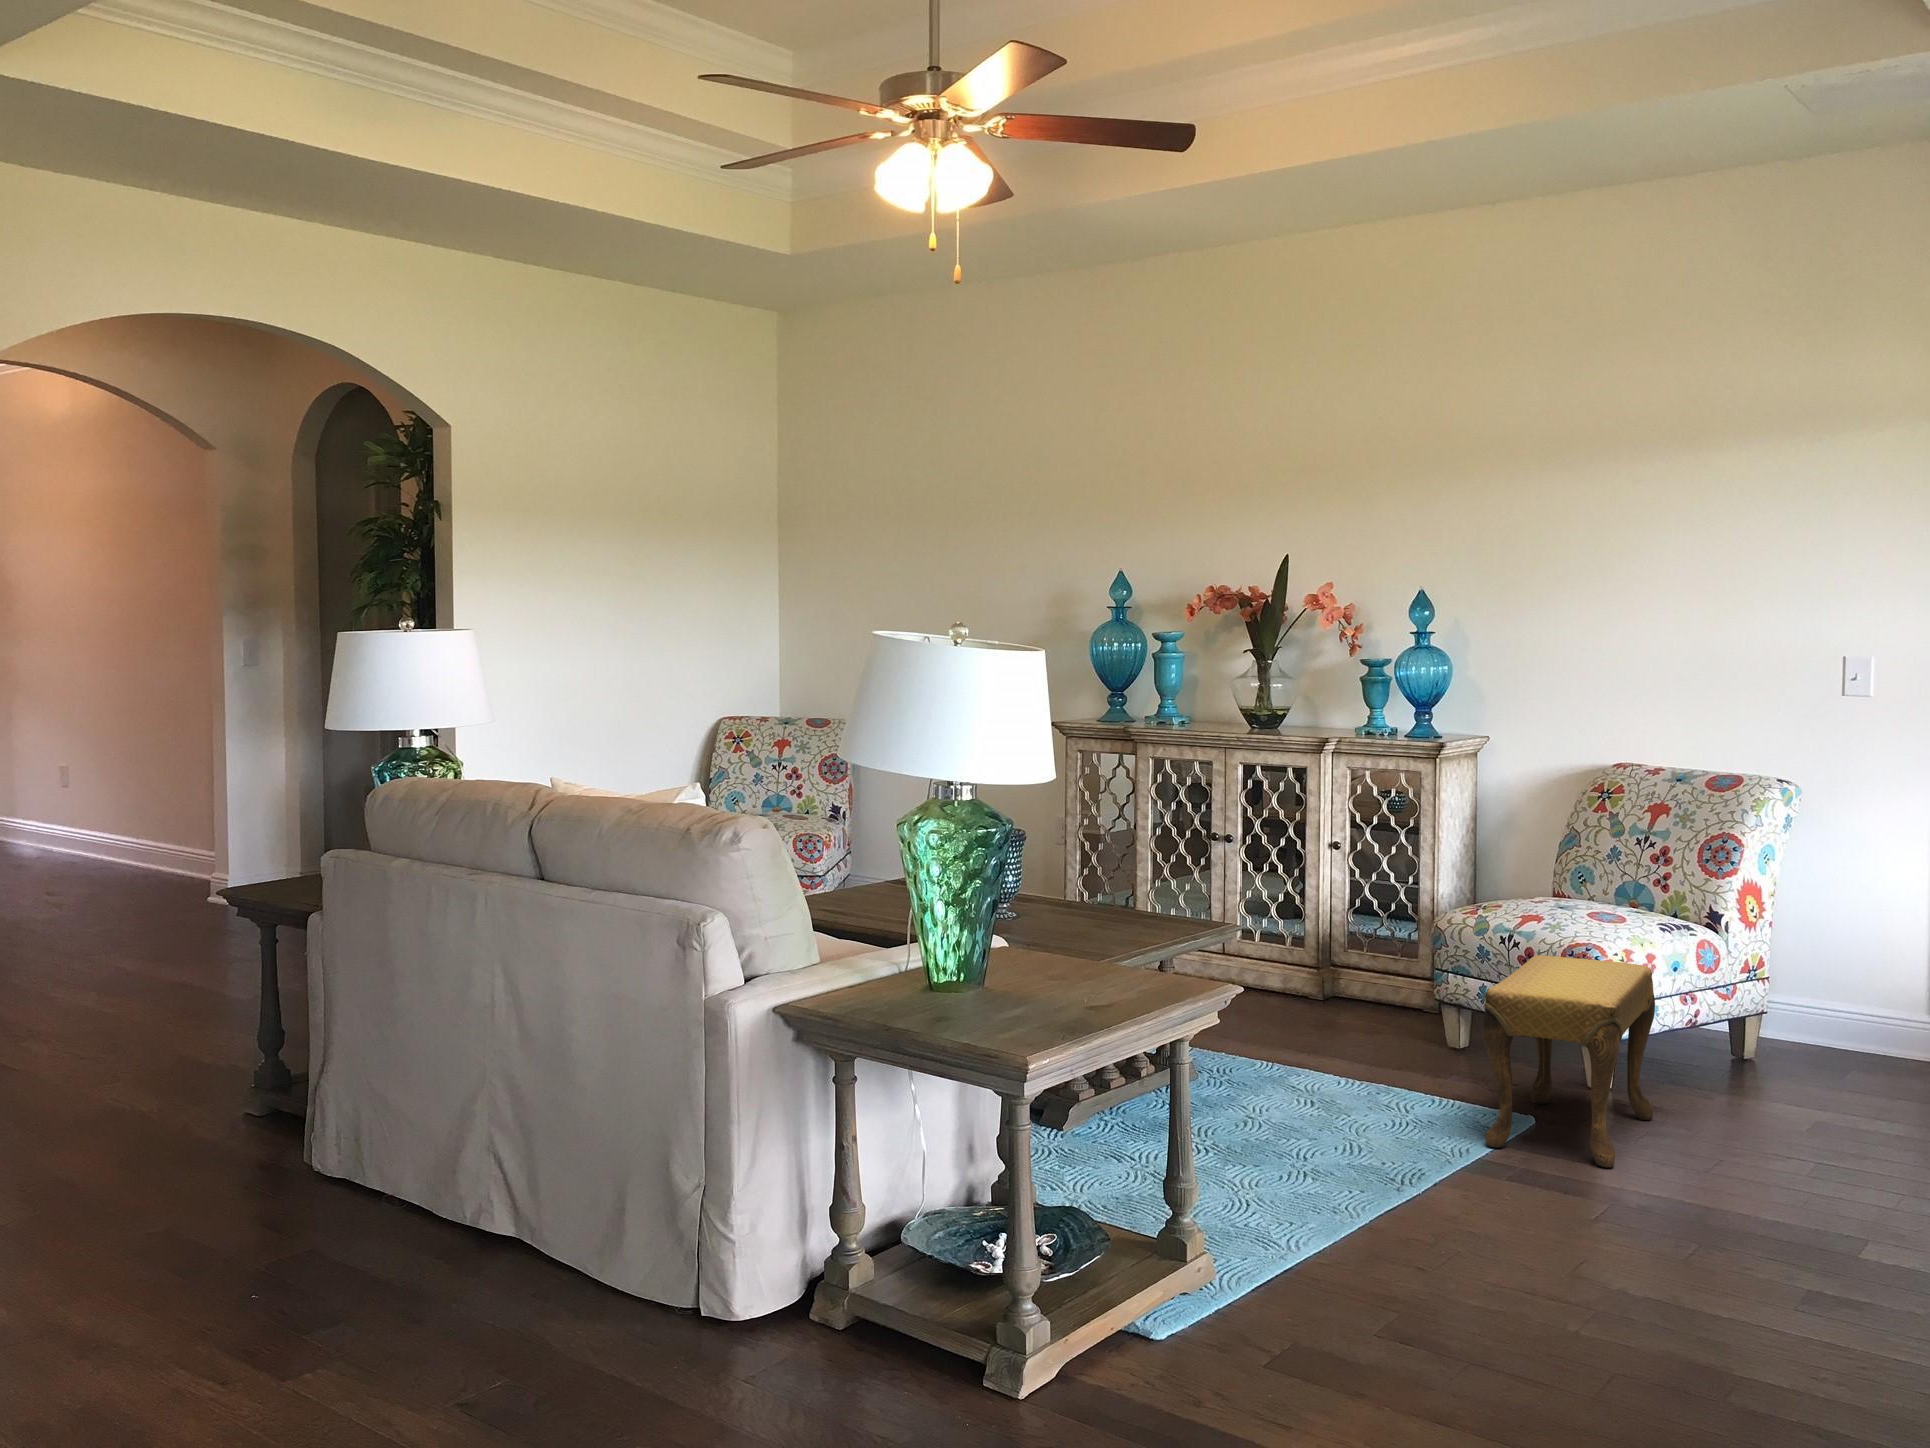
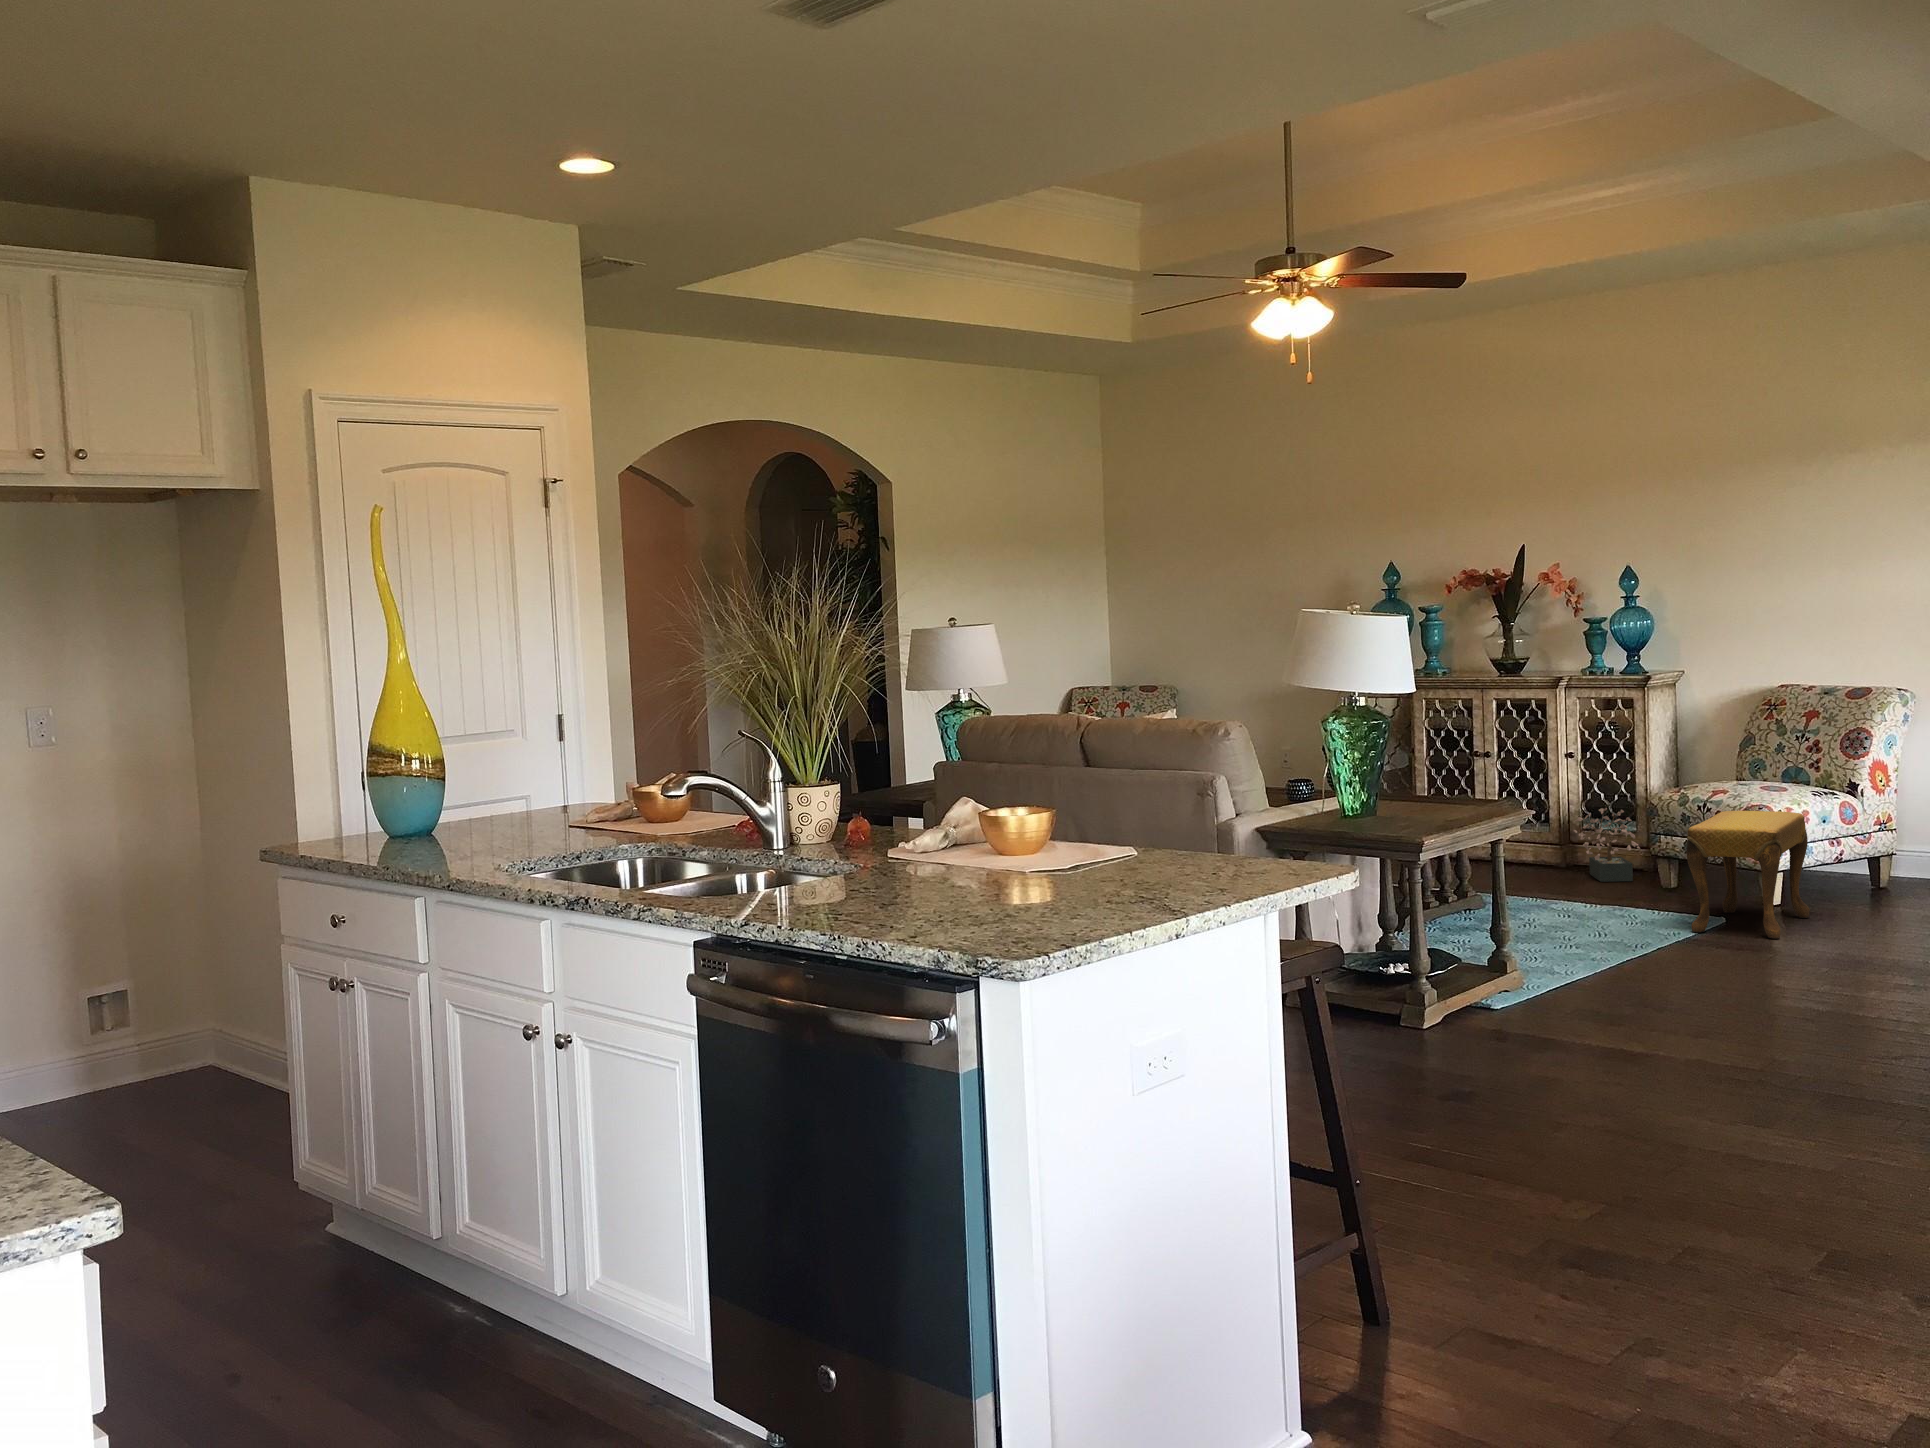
decorative plant: none [1335,922,1422,1030] -> present [1574,808,1640,882]

